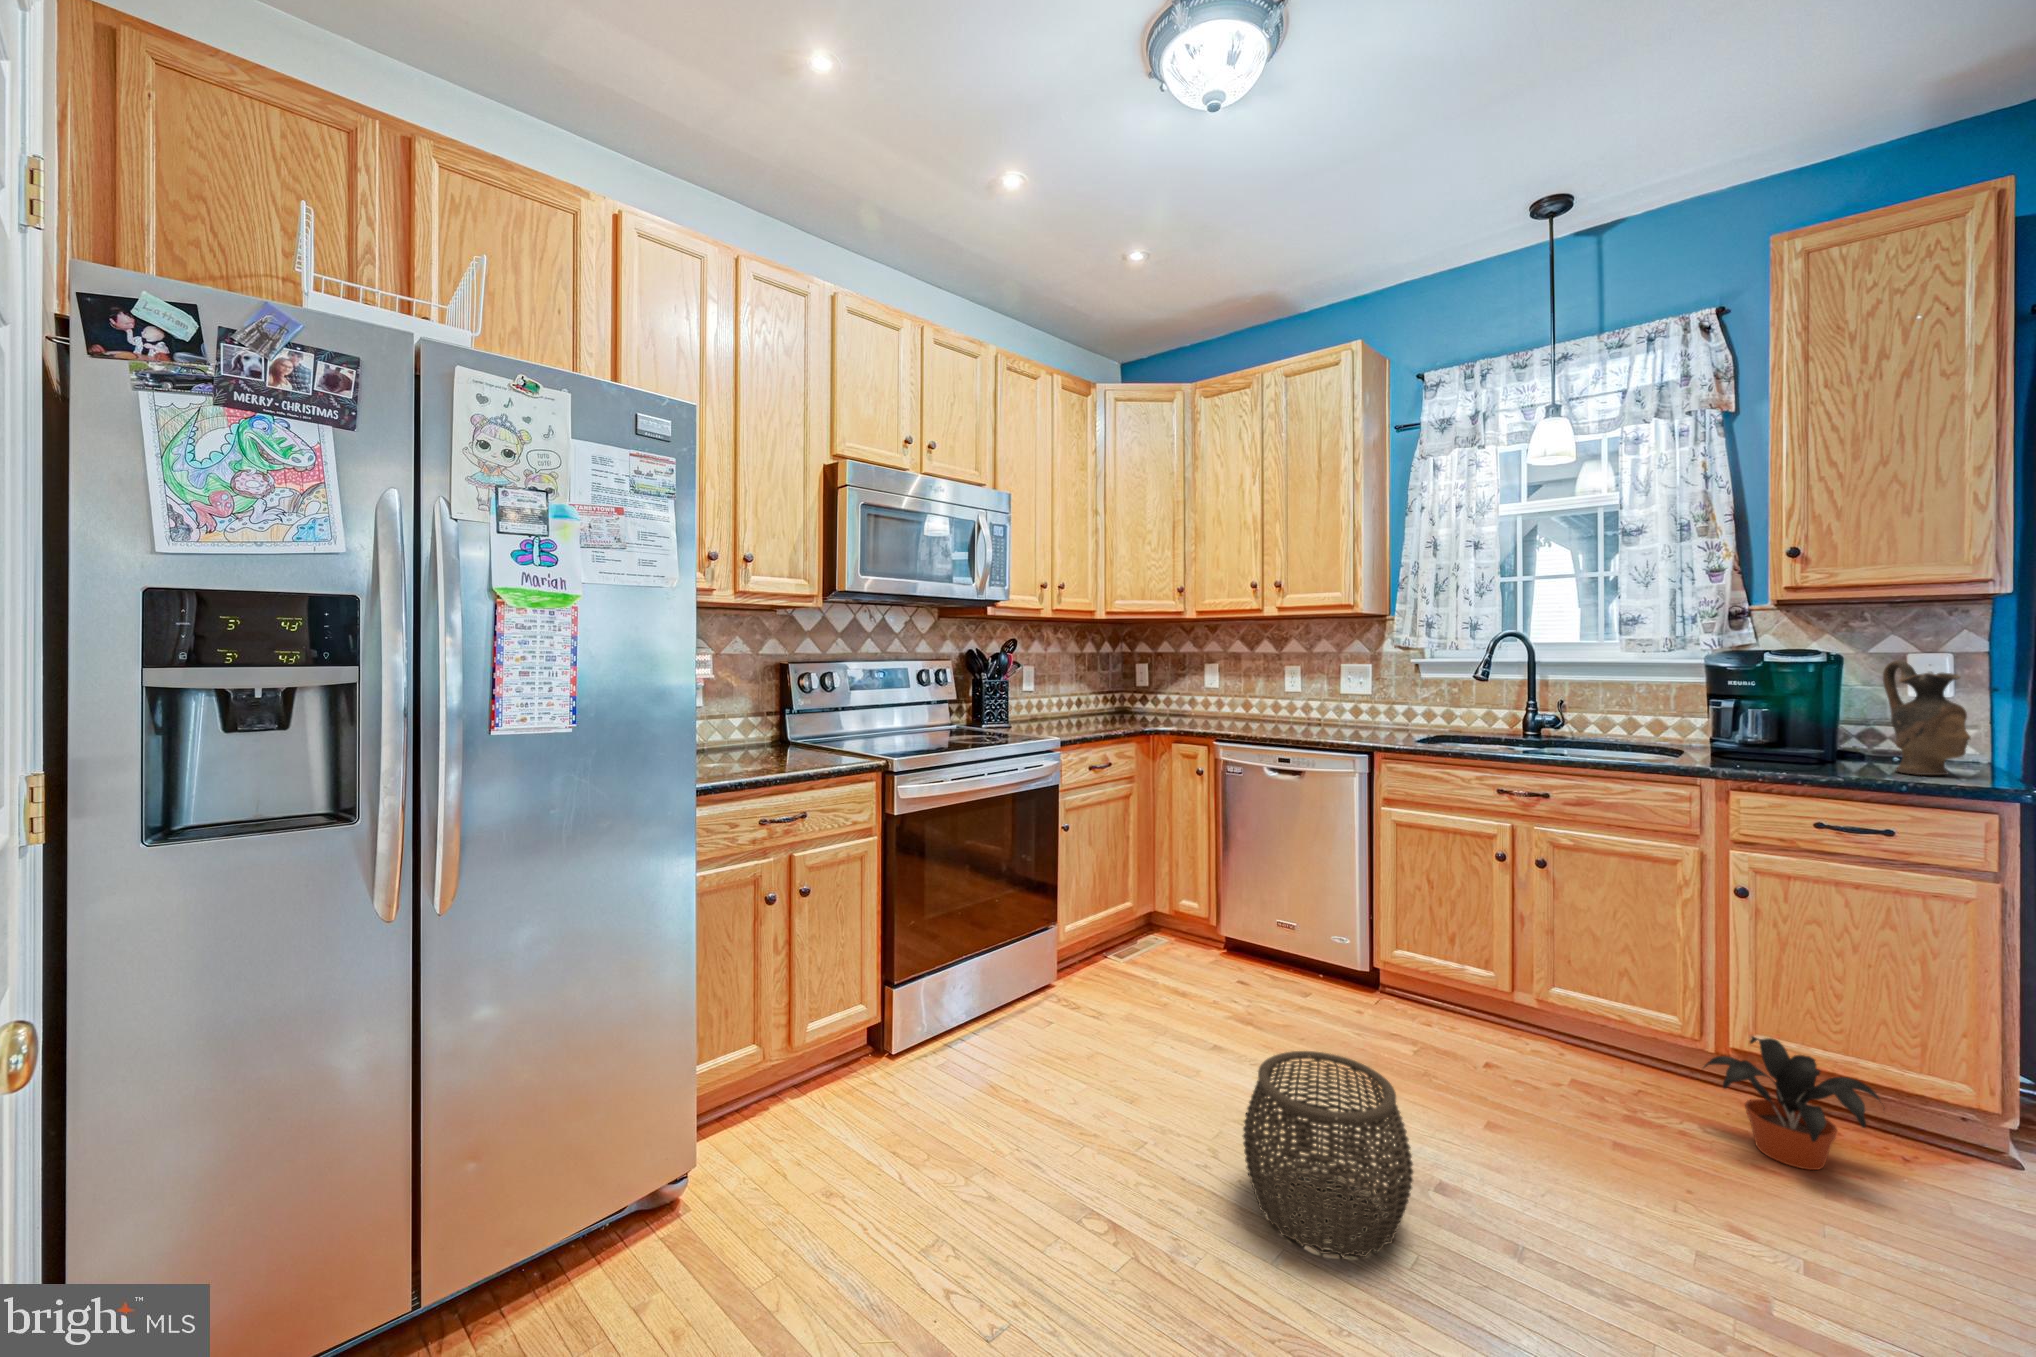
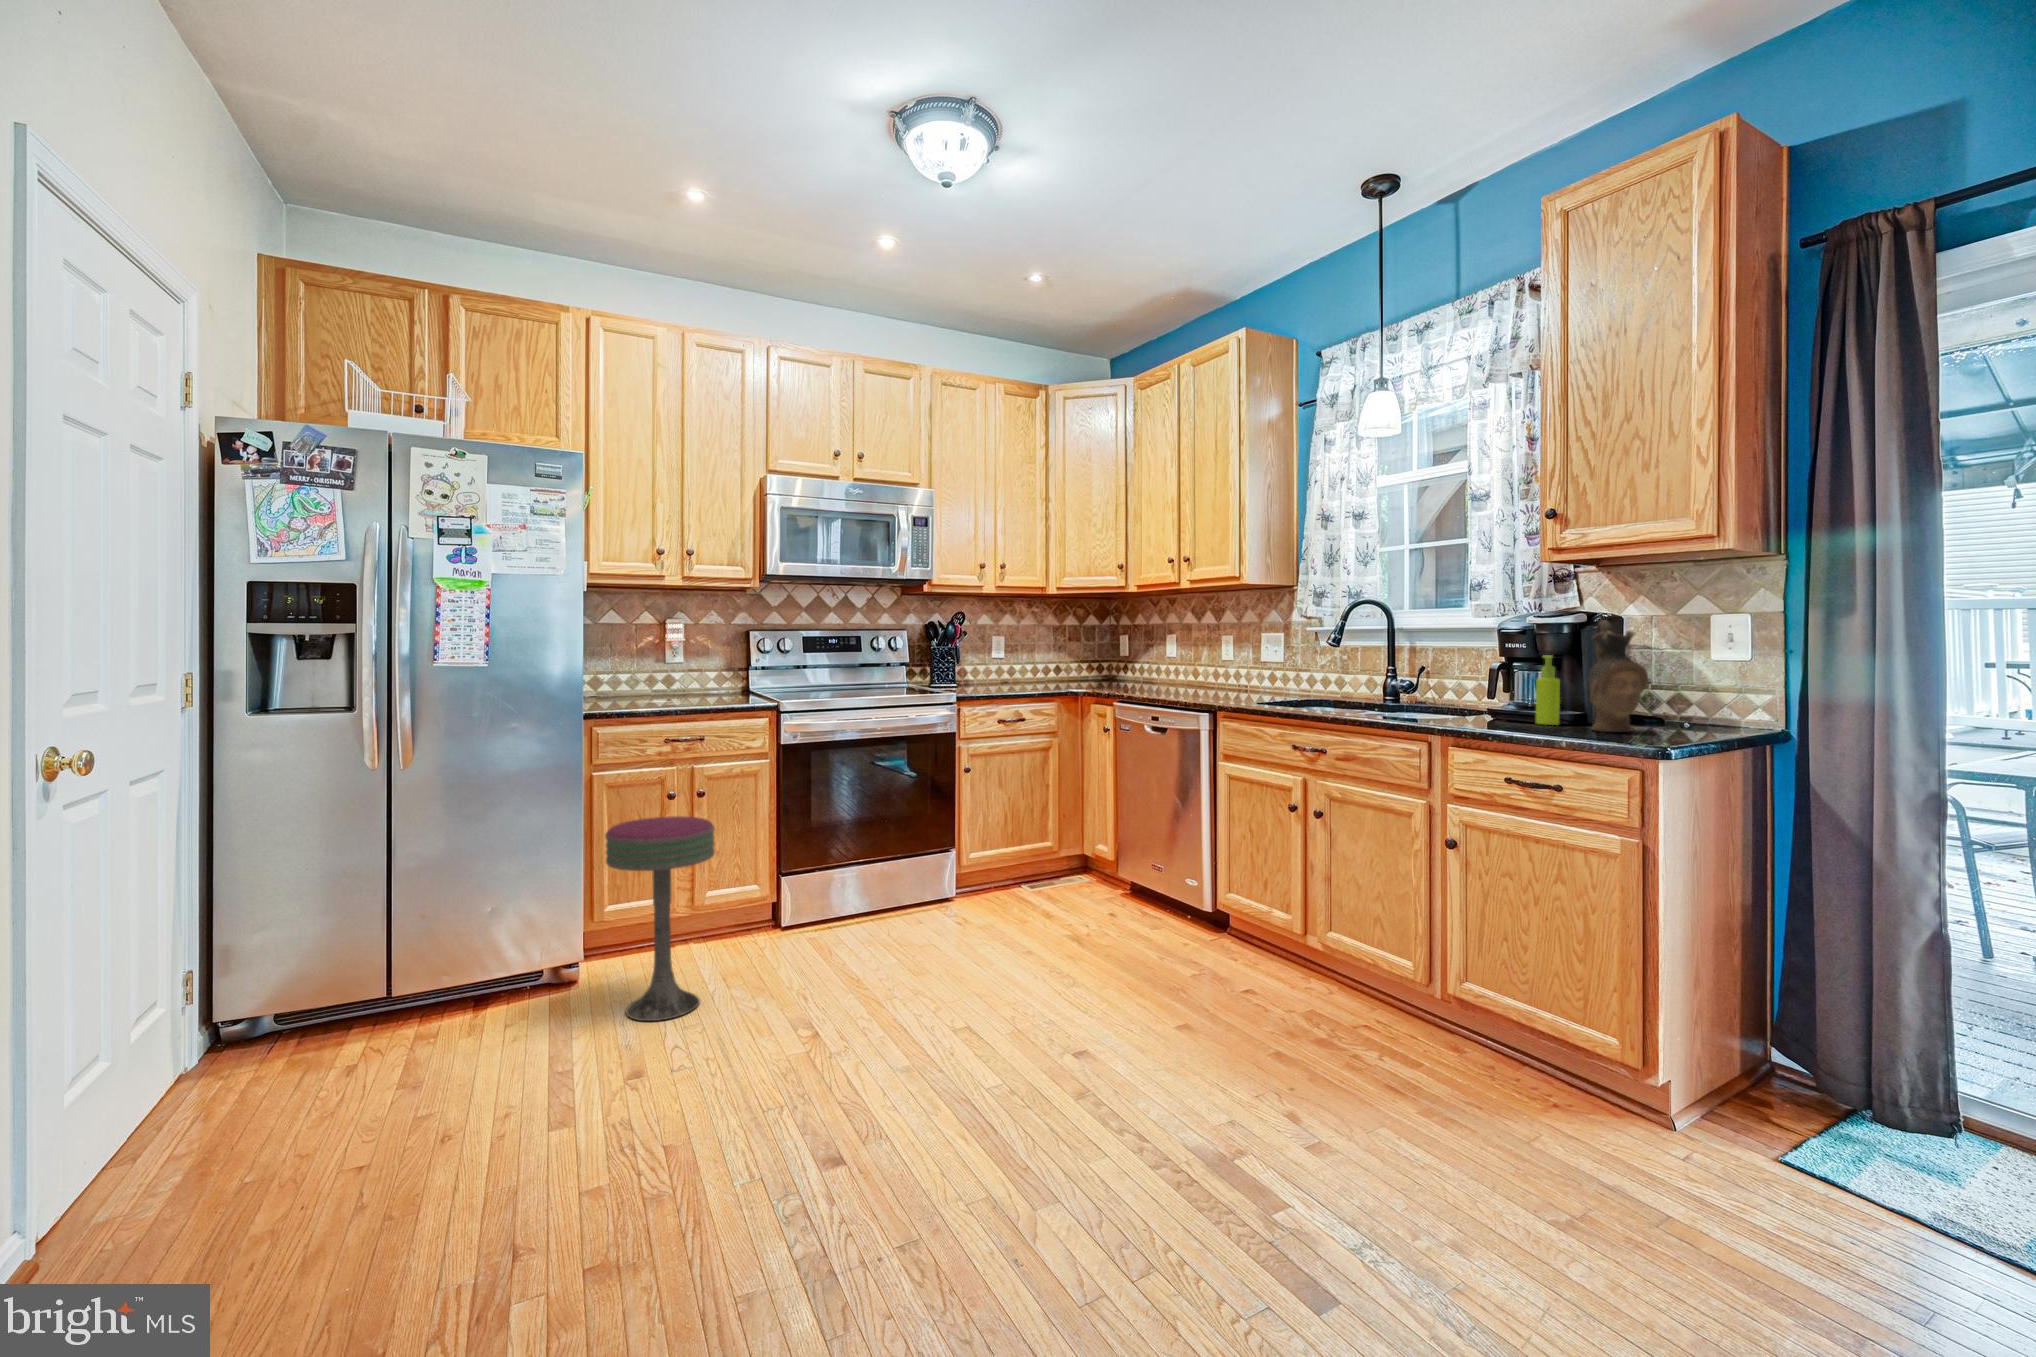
soap dispenser: none [1804,695,1833,766] -> present [1536,655,1560,725]
bar stool: none [785,938,937,1267] -> present [605,816,715,1021]
potted plant: present [1704,1036,1880,1170] -> none [1349,967,1483,1080]
woven basket: present [1243,1051,1413,1257] -> none [904,926,1026,1064]

